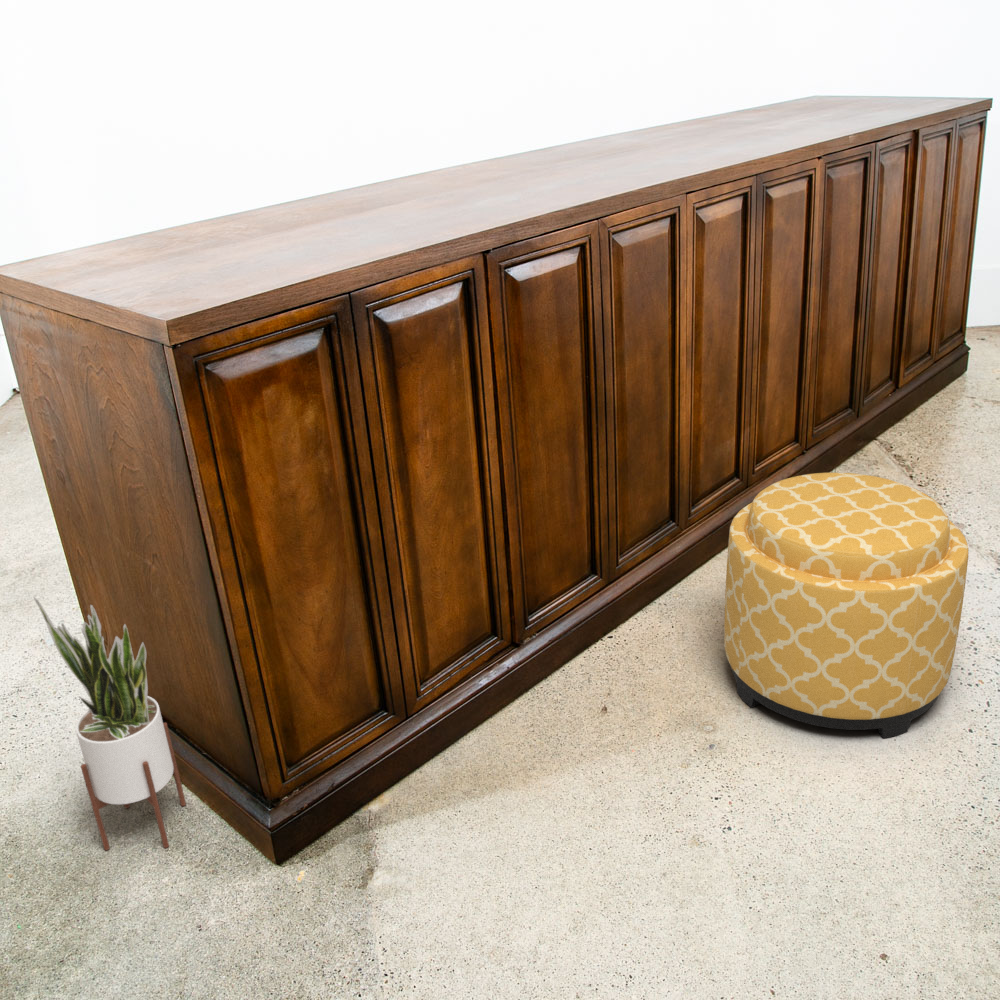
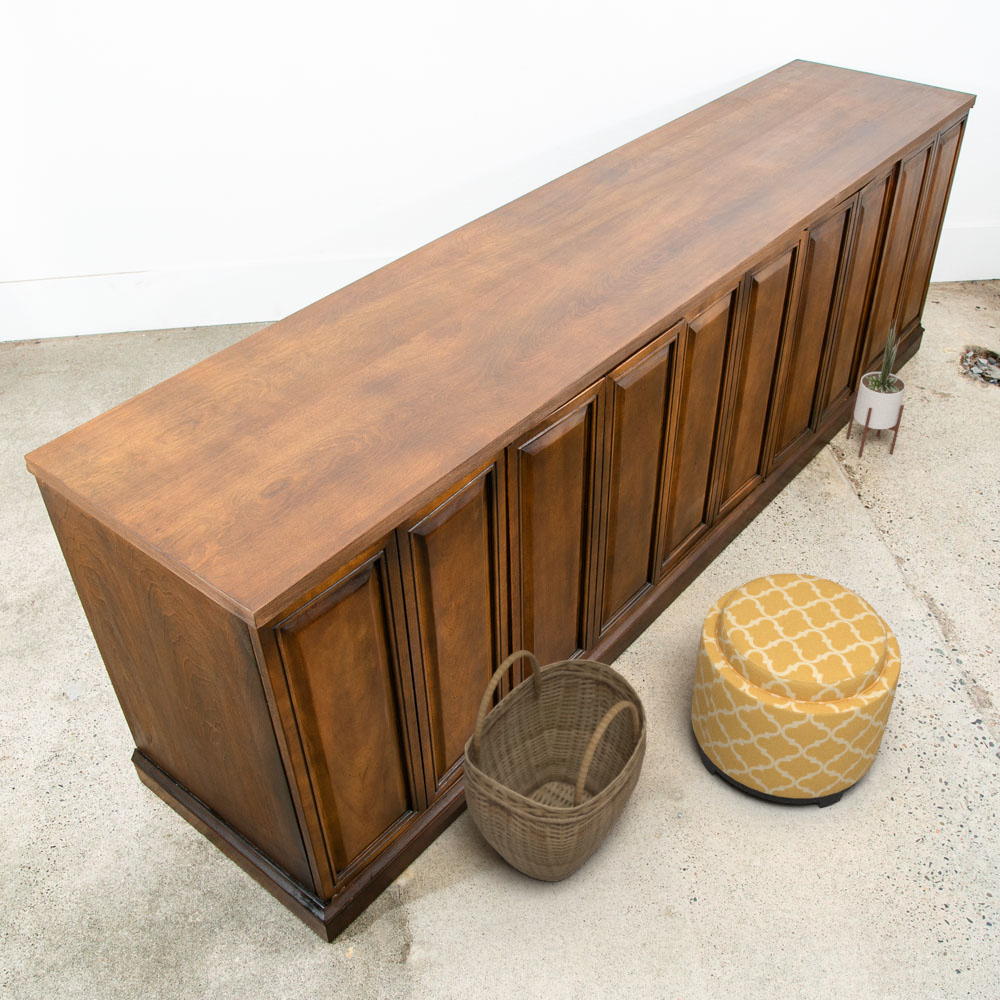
woven basket: none [443,519,663,807] -> present [463,650,647,882]
potted plant: present [34,597,186,850] -> present [846,321,906,457]

